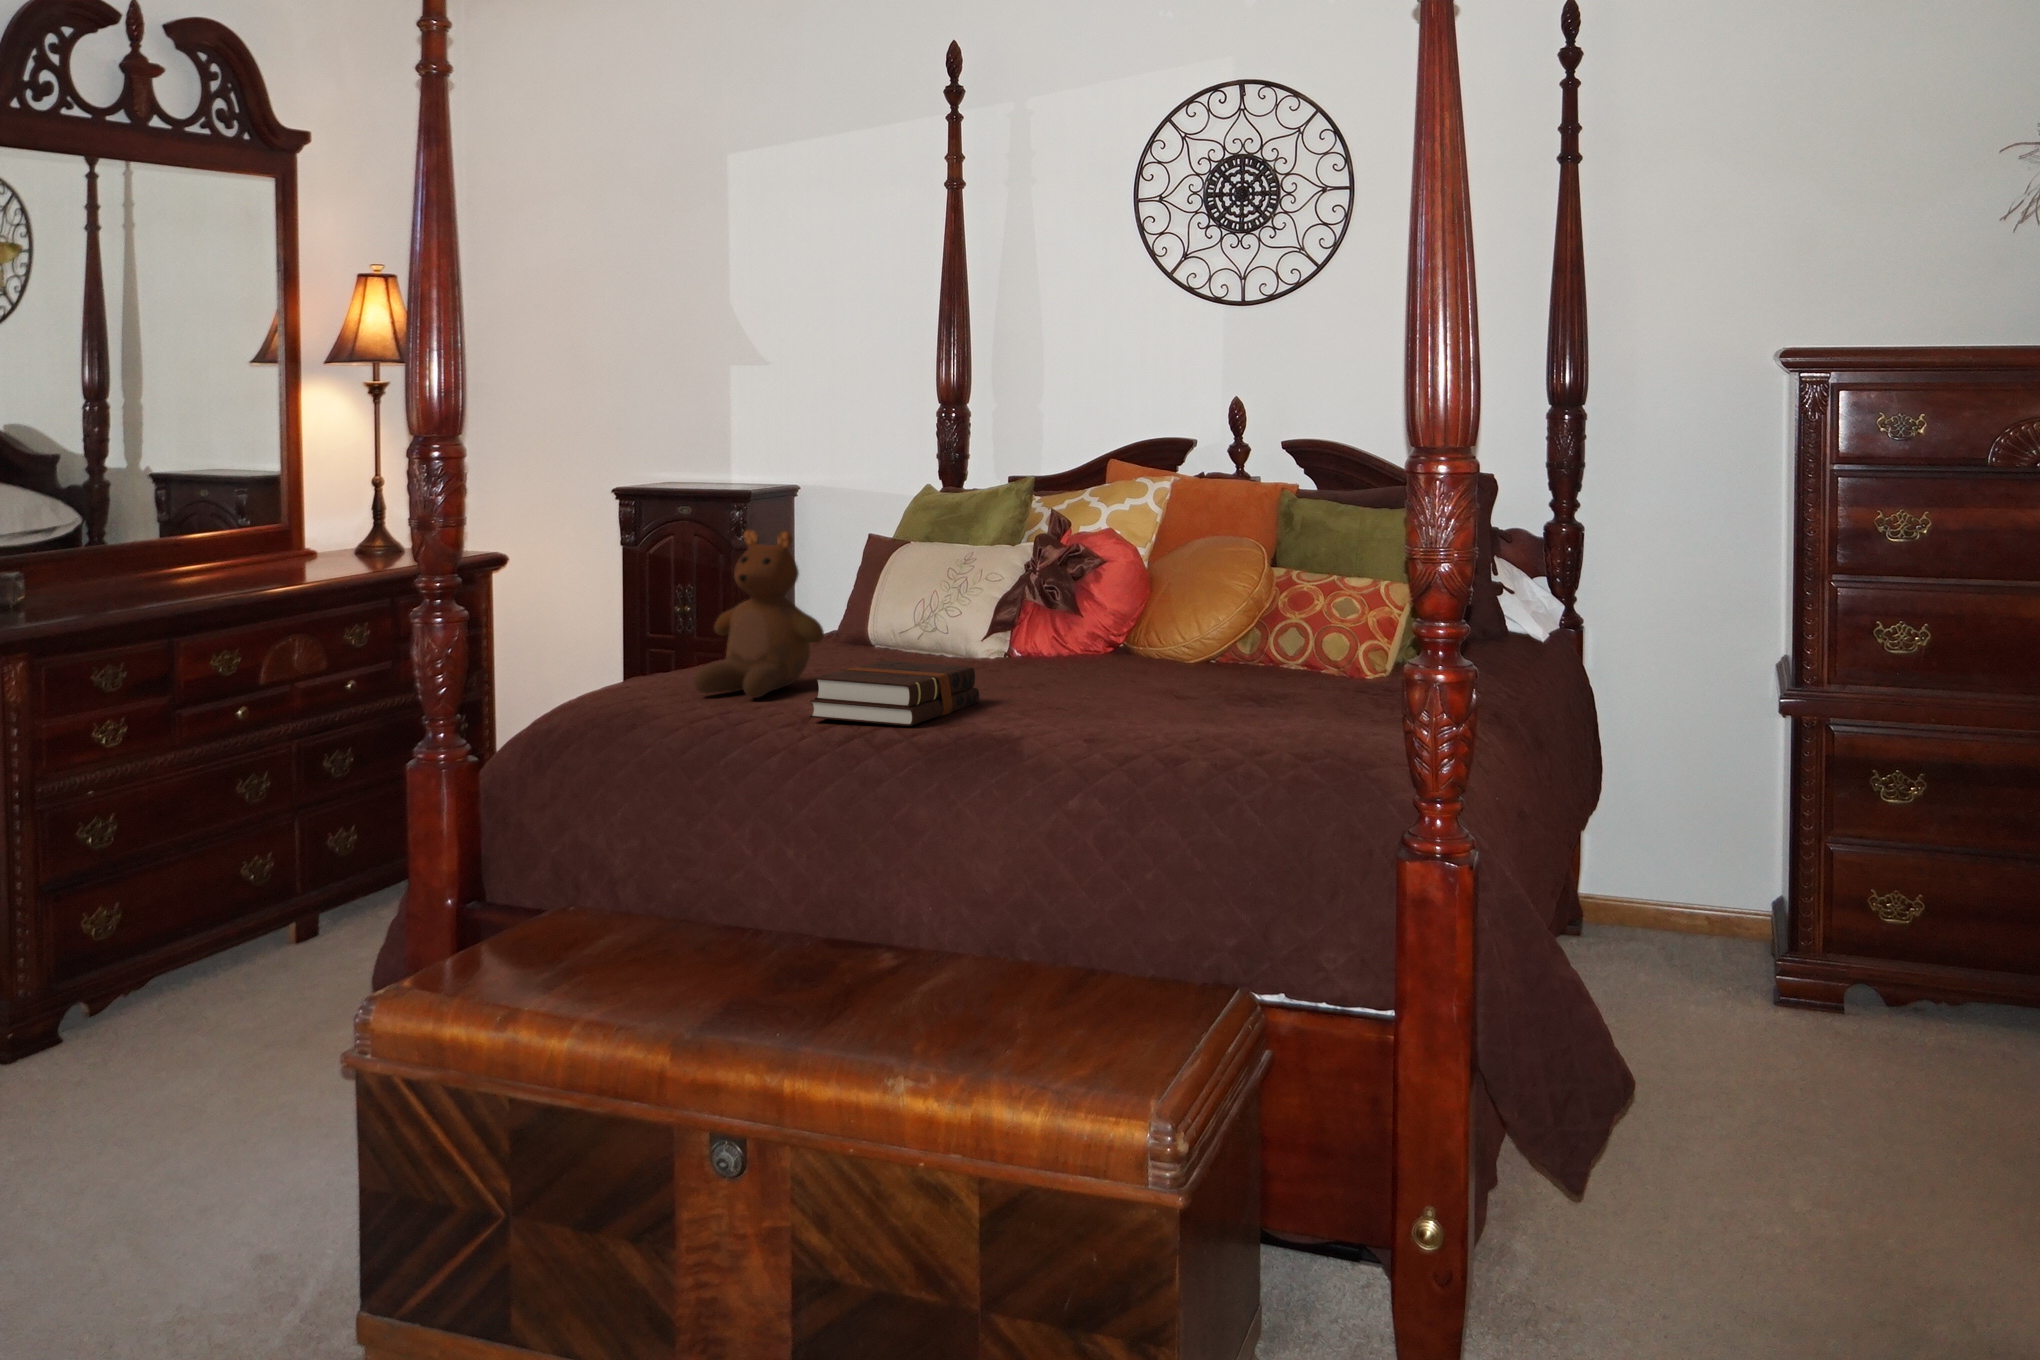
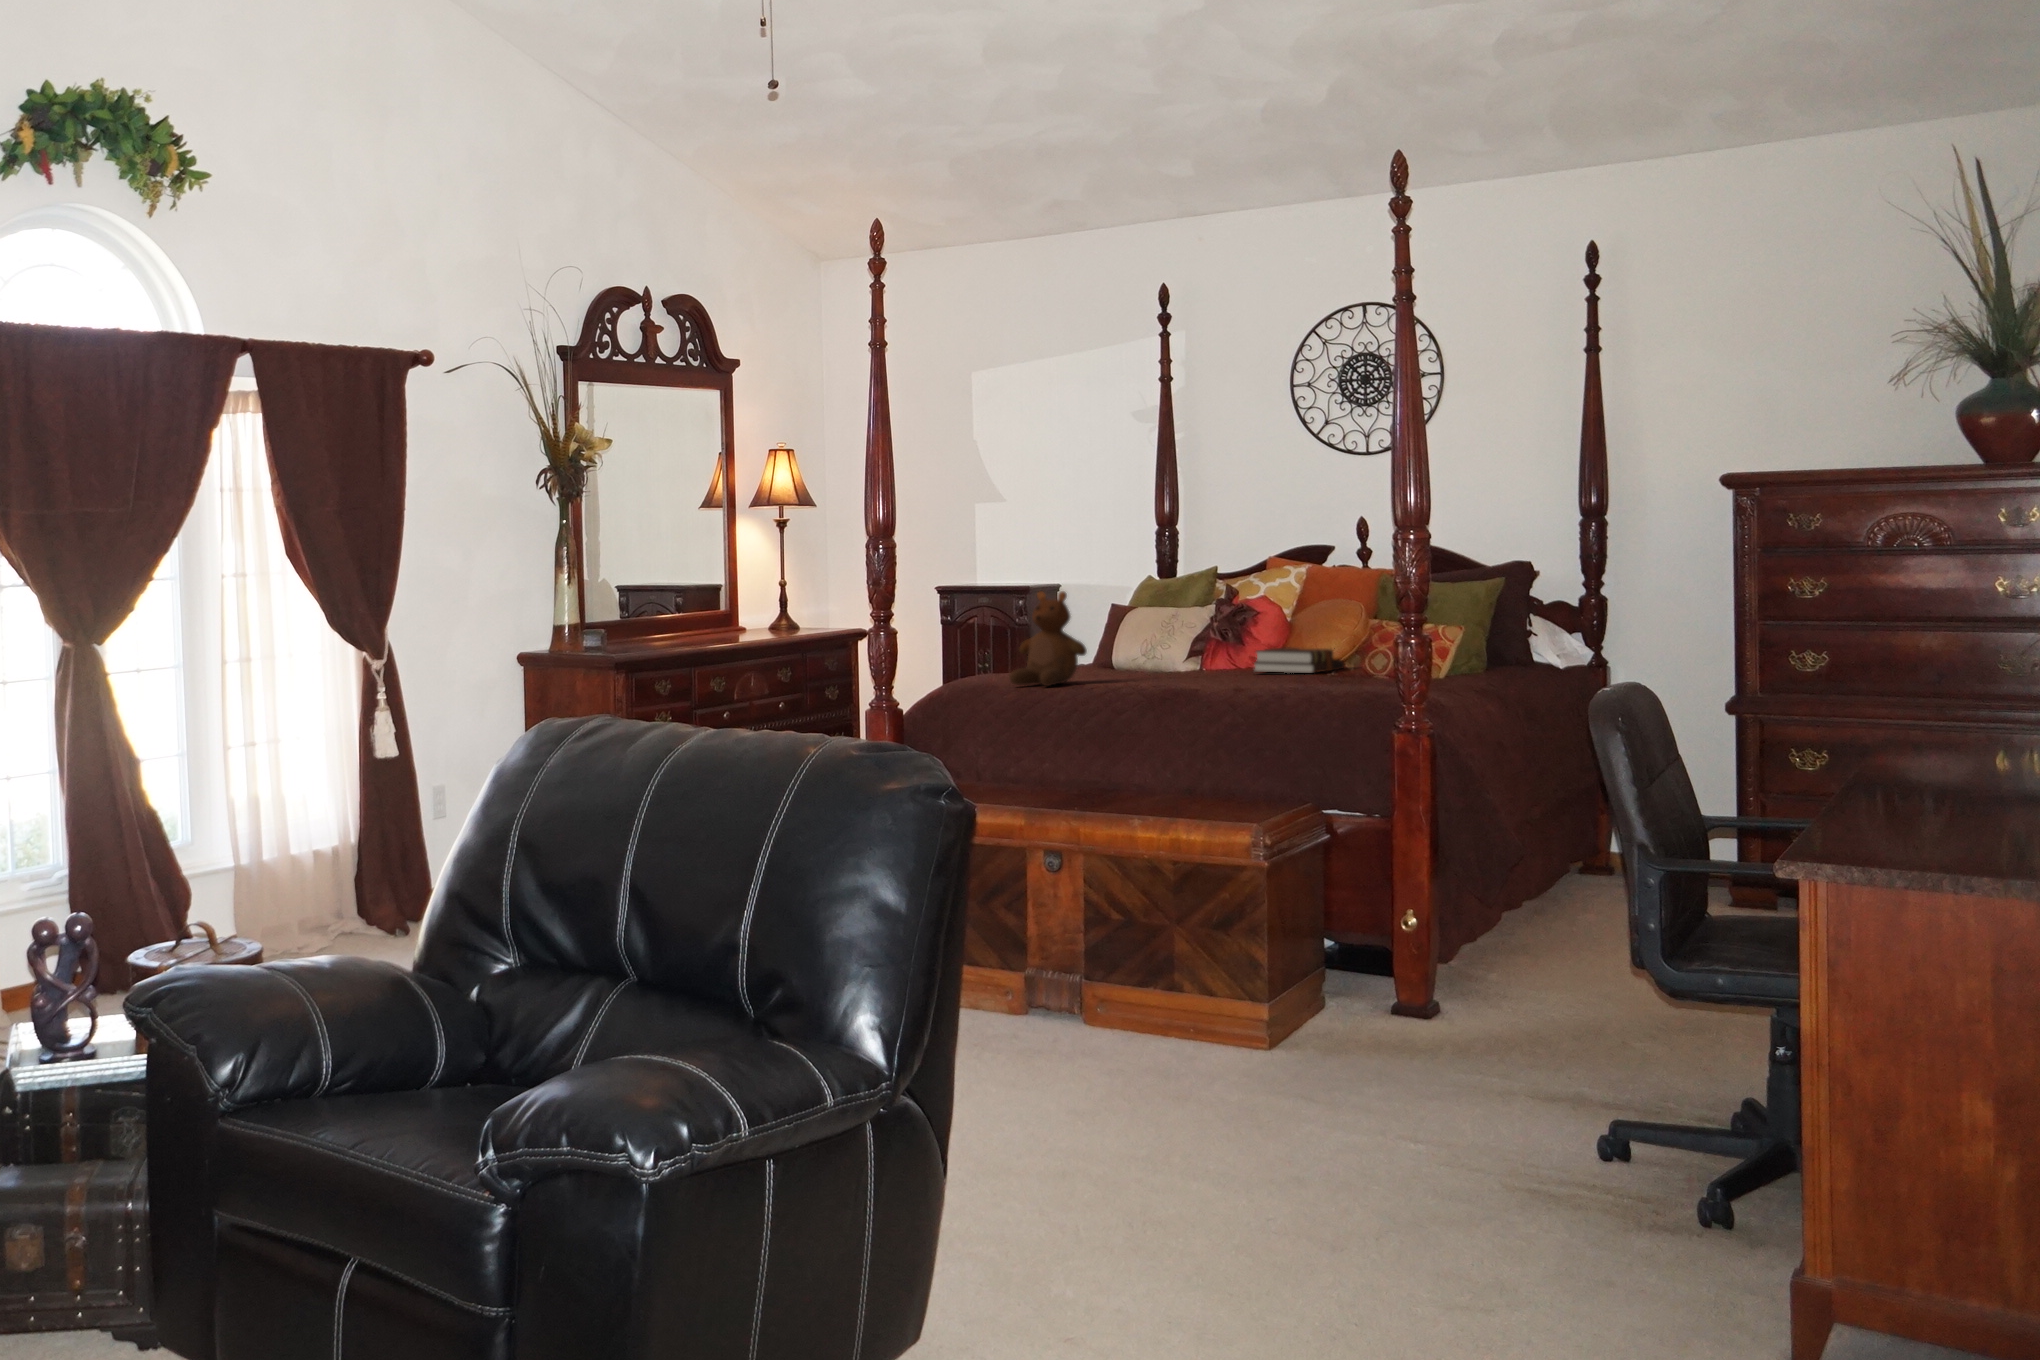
hardback book: present [810,660,979,726] -> present [1254,647,1344,673]

